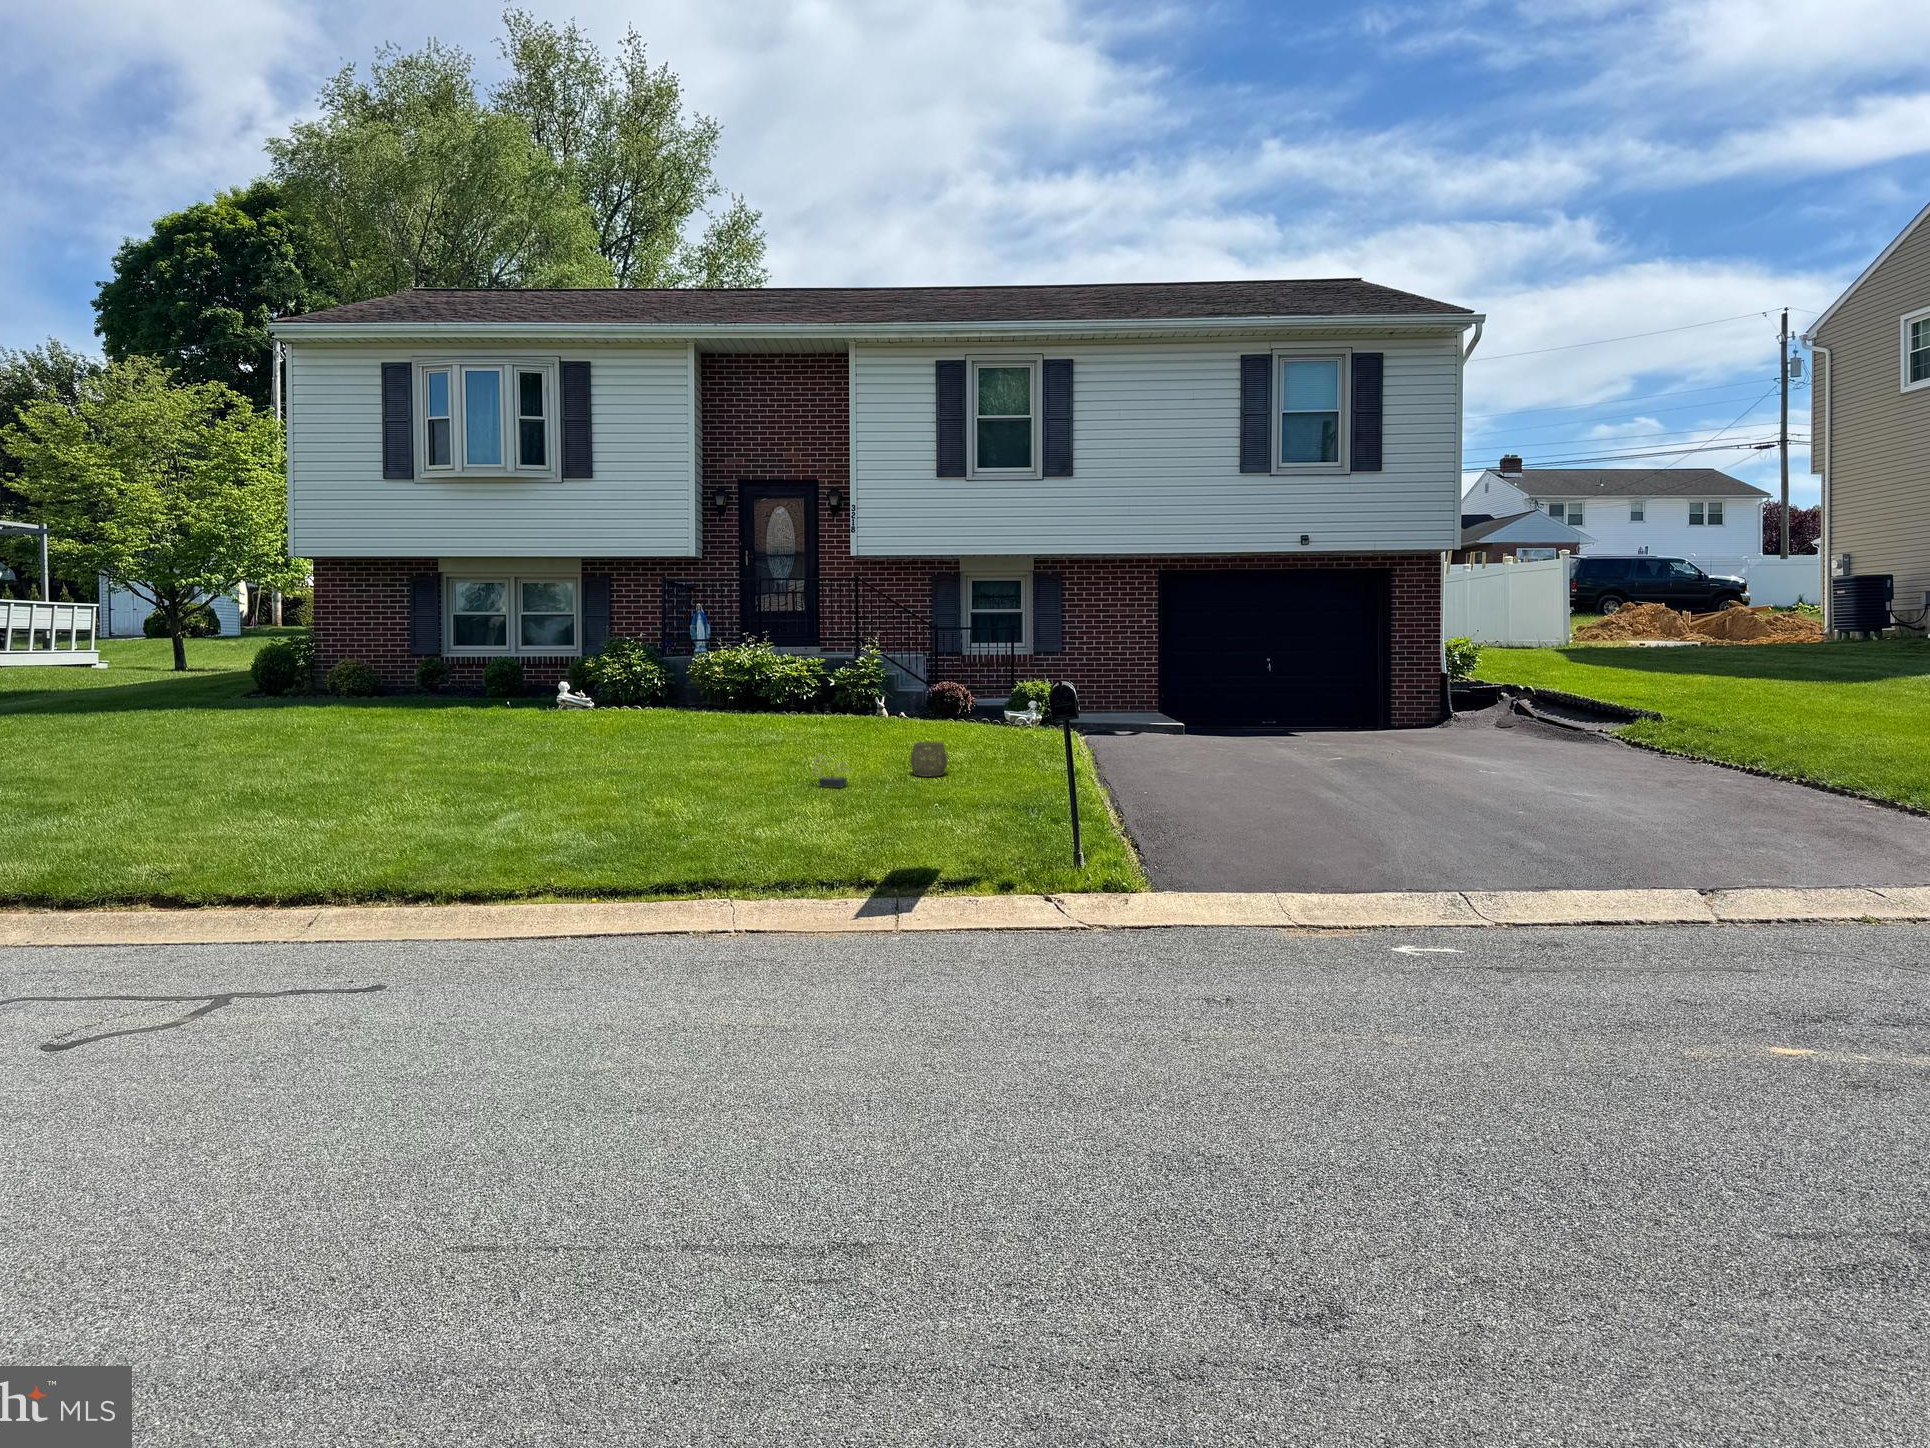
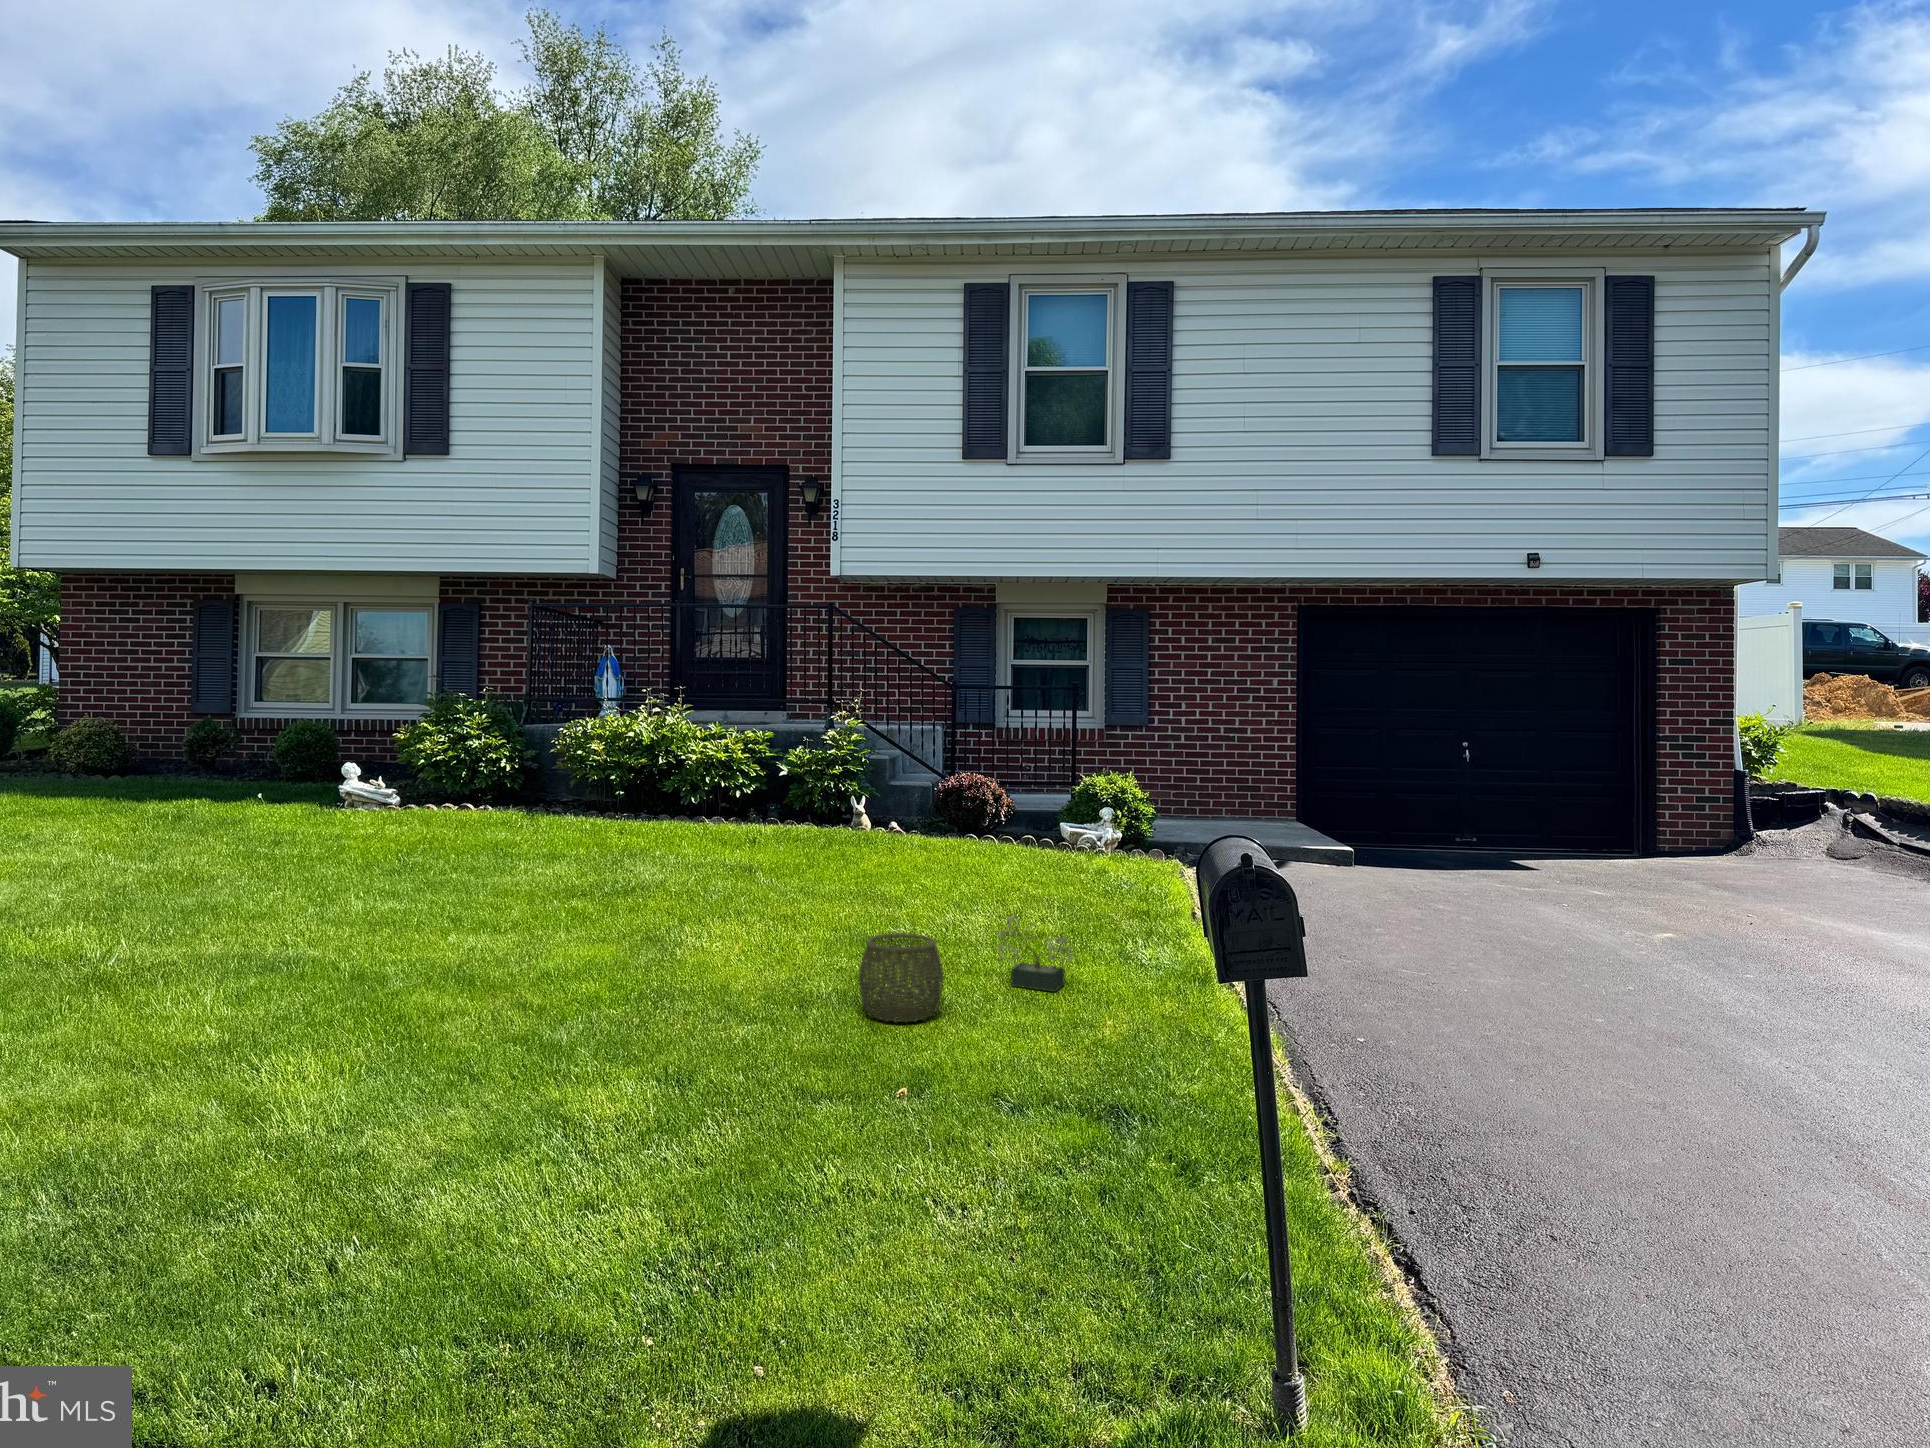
decorative plant: present [815,755,849,788] -> present [998,917,1073,992]

